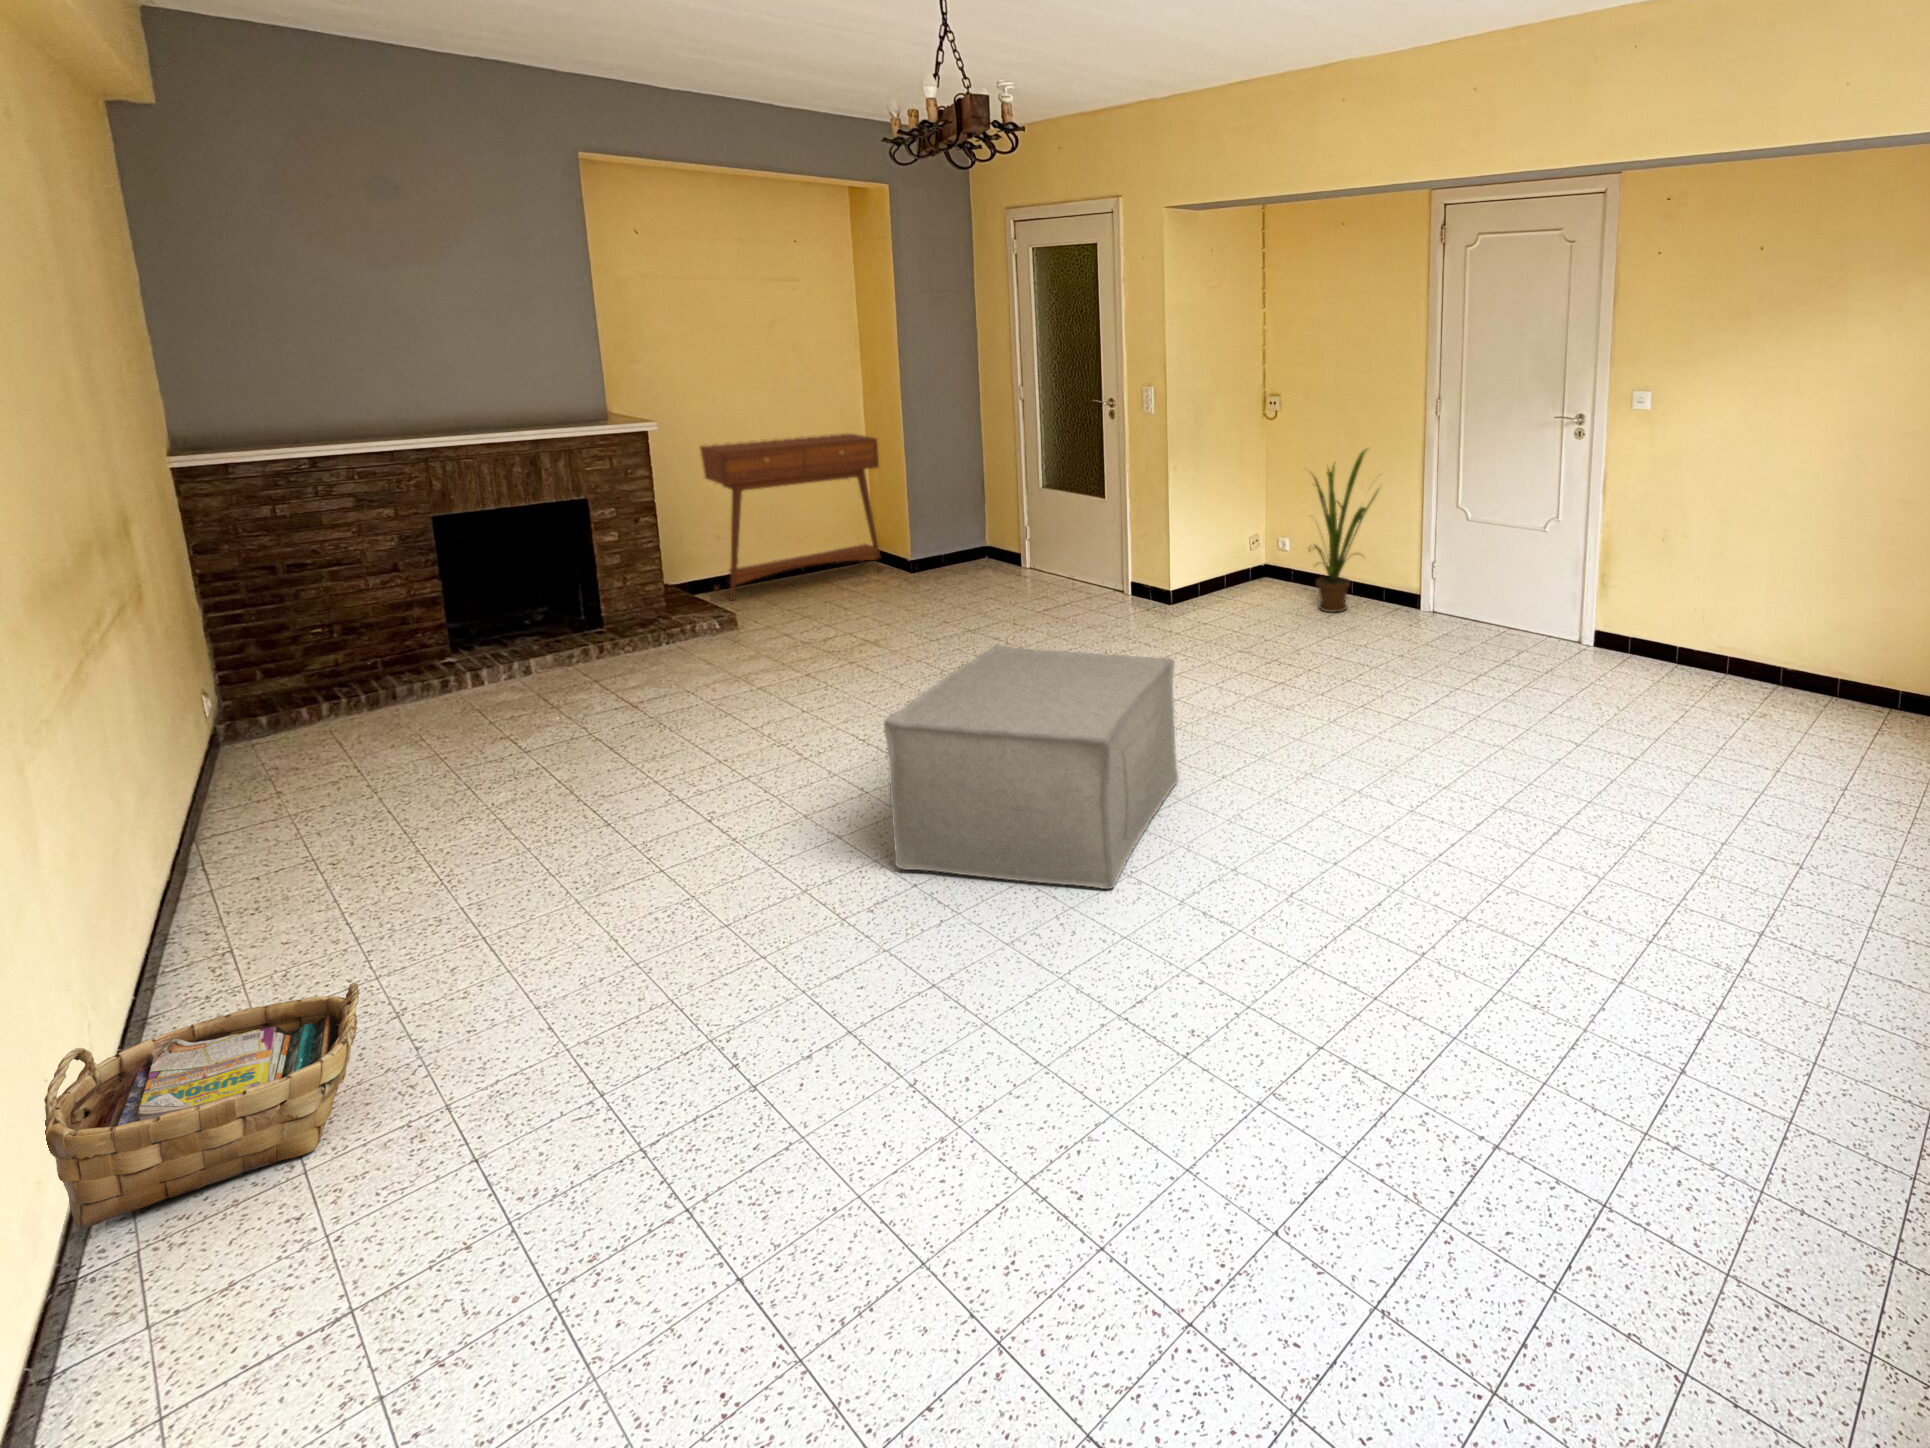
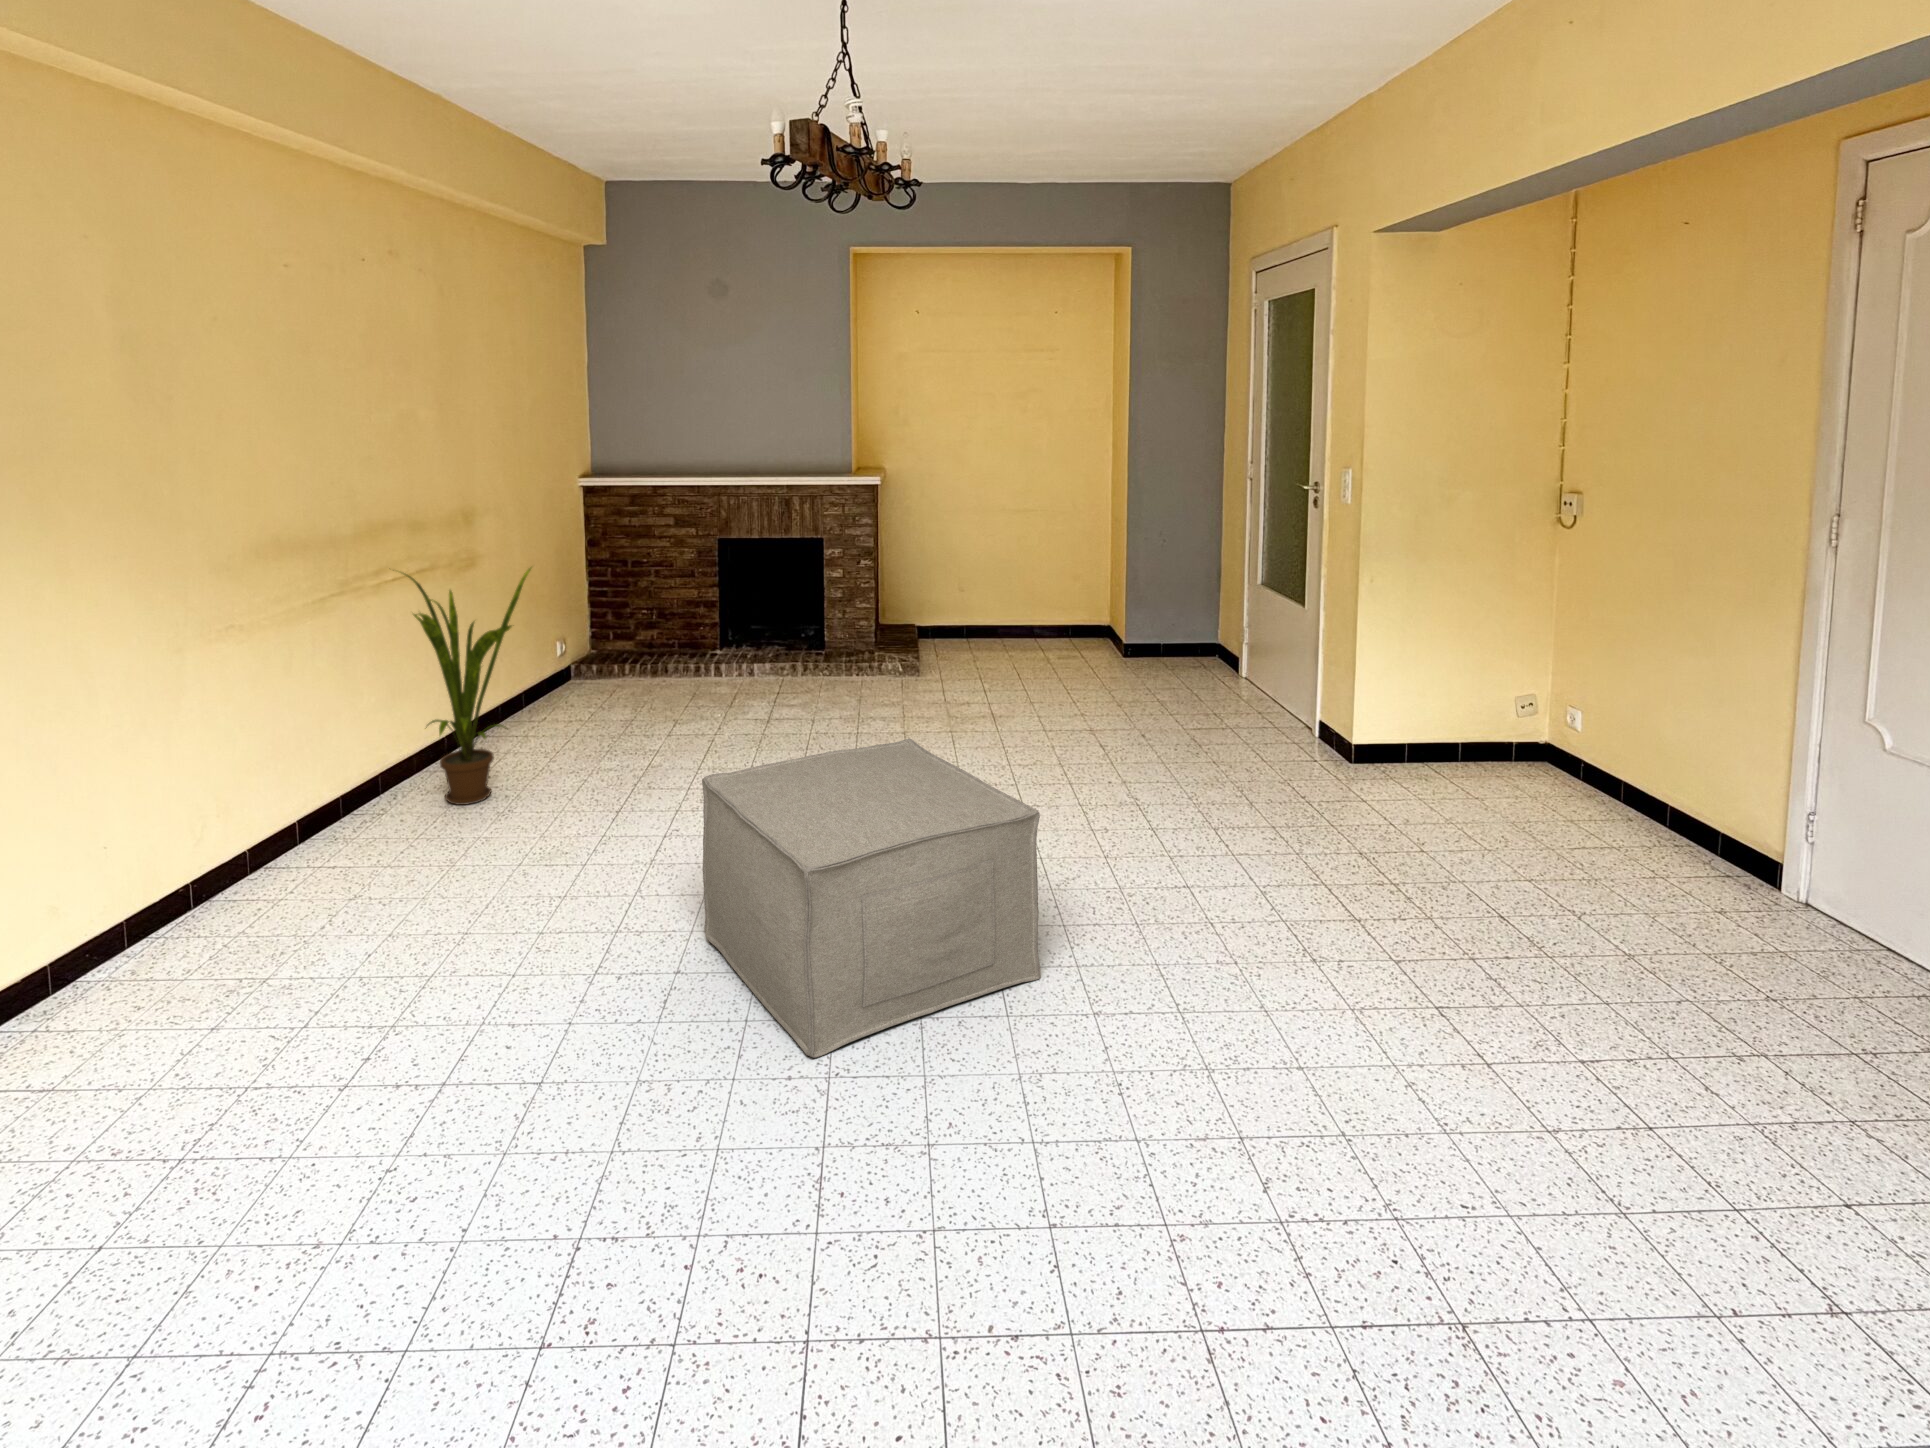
console table: present [700,433,882,600] -> none [942,499,1096,652]
house plant: present [1309,448,1378,612] -> present [400,568,531,805]
woven basket: present [44,983,359,1229] -> none [165,826,333,952]

